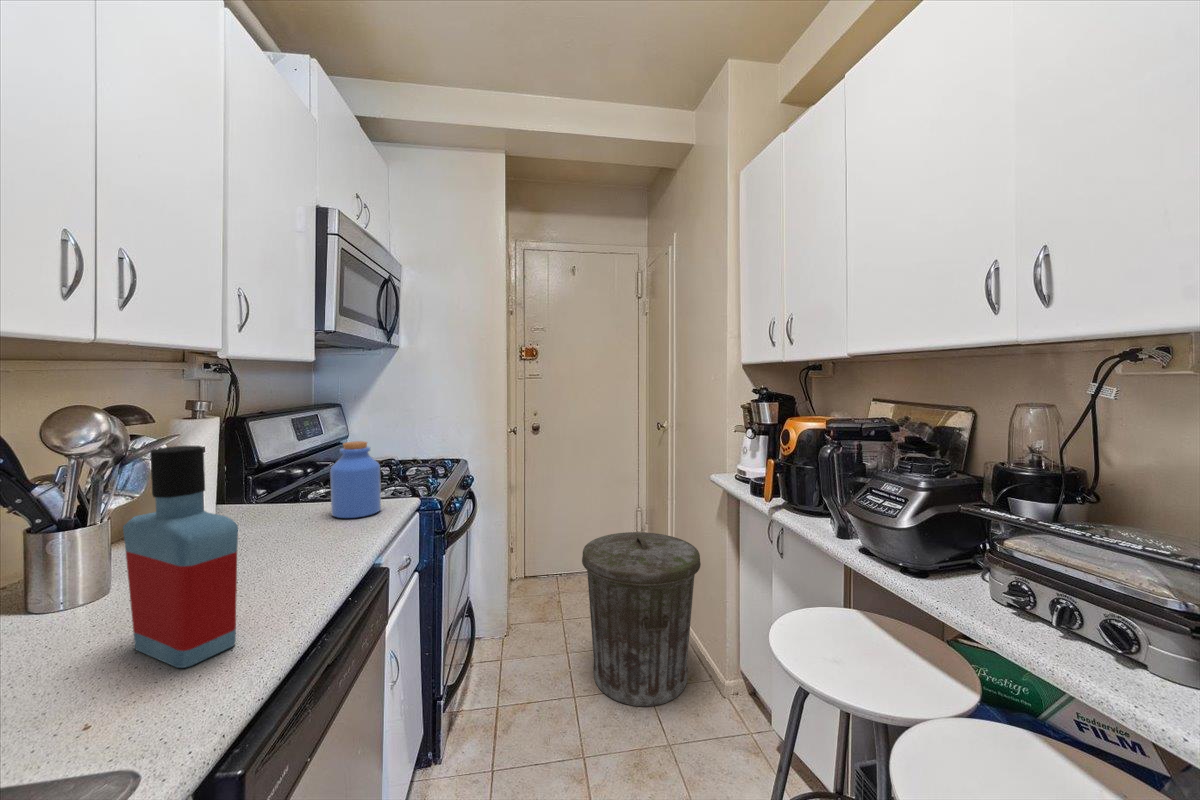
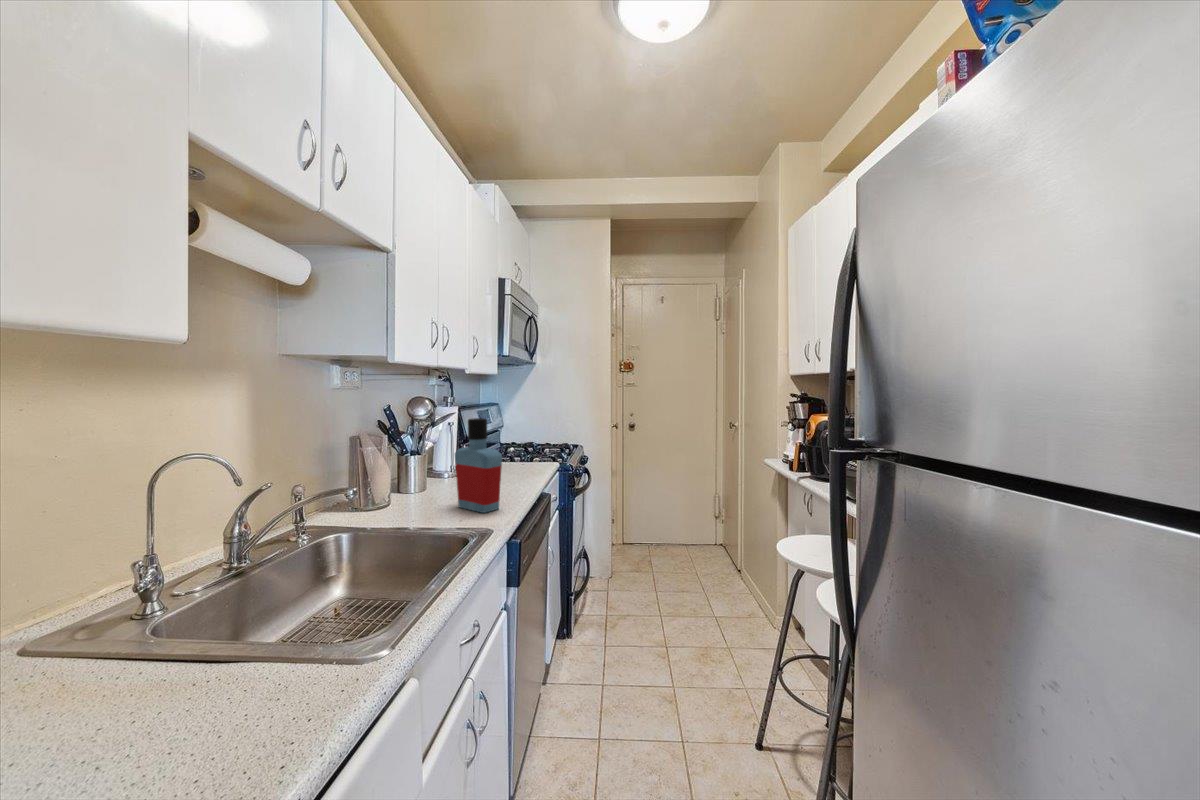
jar: present [330,441,381,518] -> none [511,425,538,471]
trash can: present [582,532,701,706] -> none [666,503,757,626]

